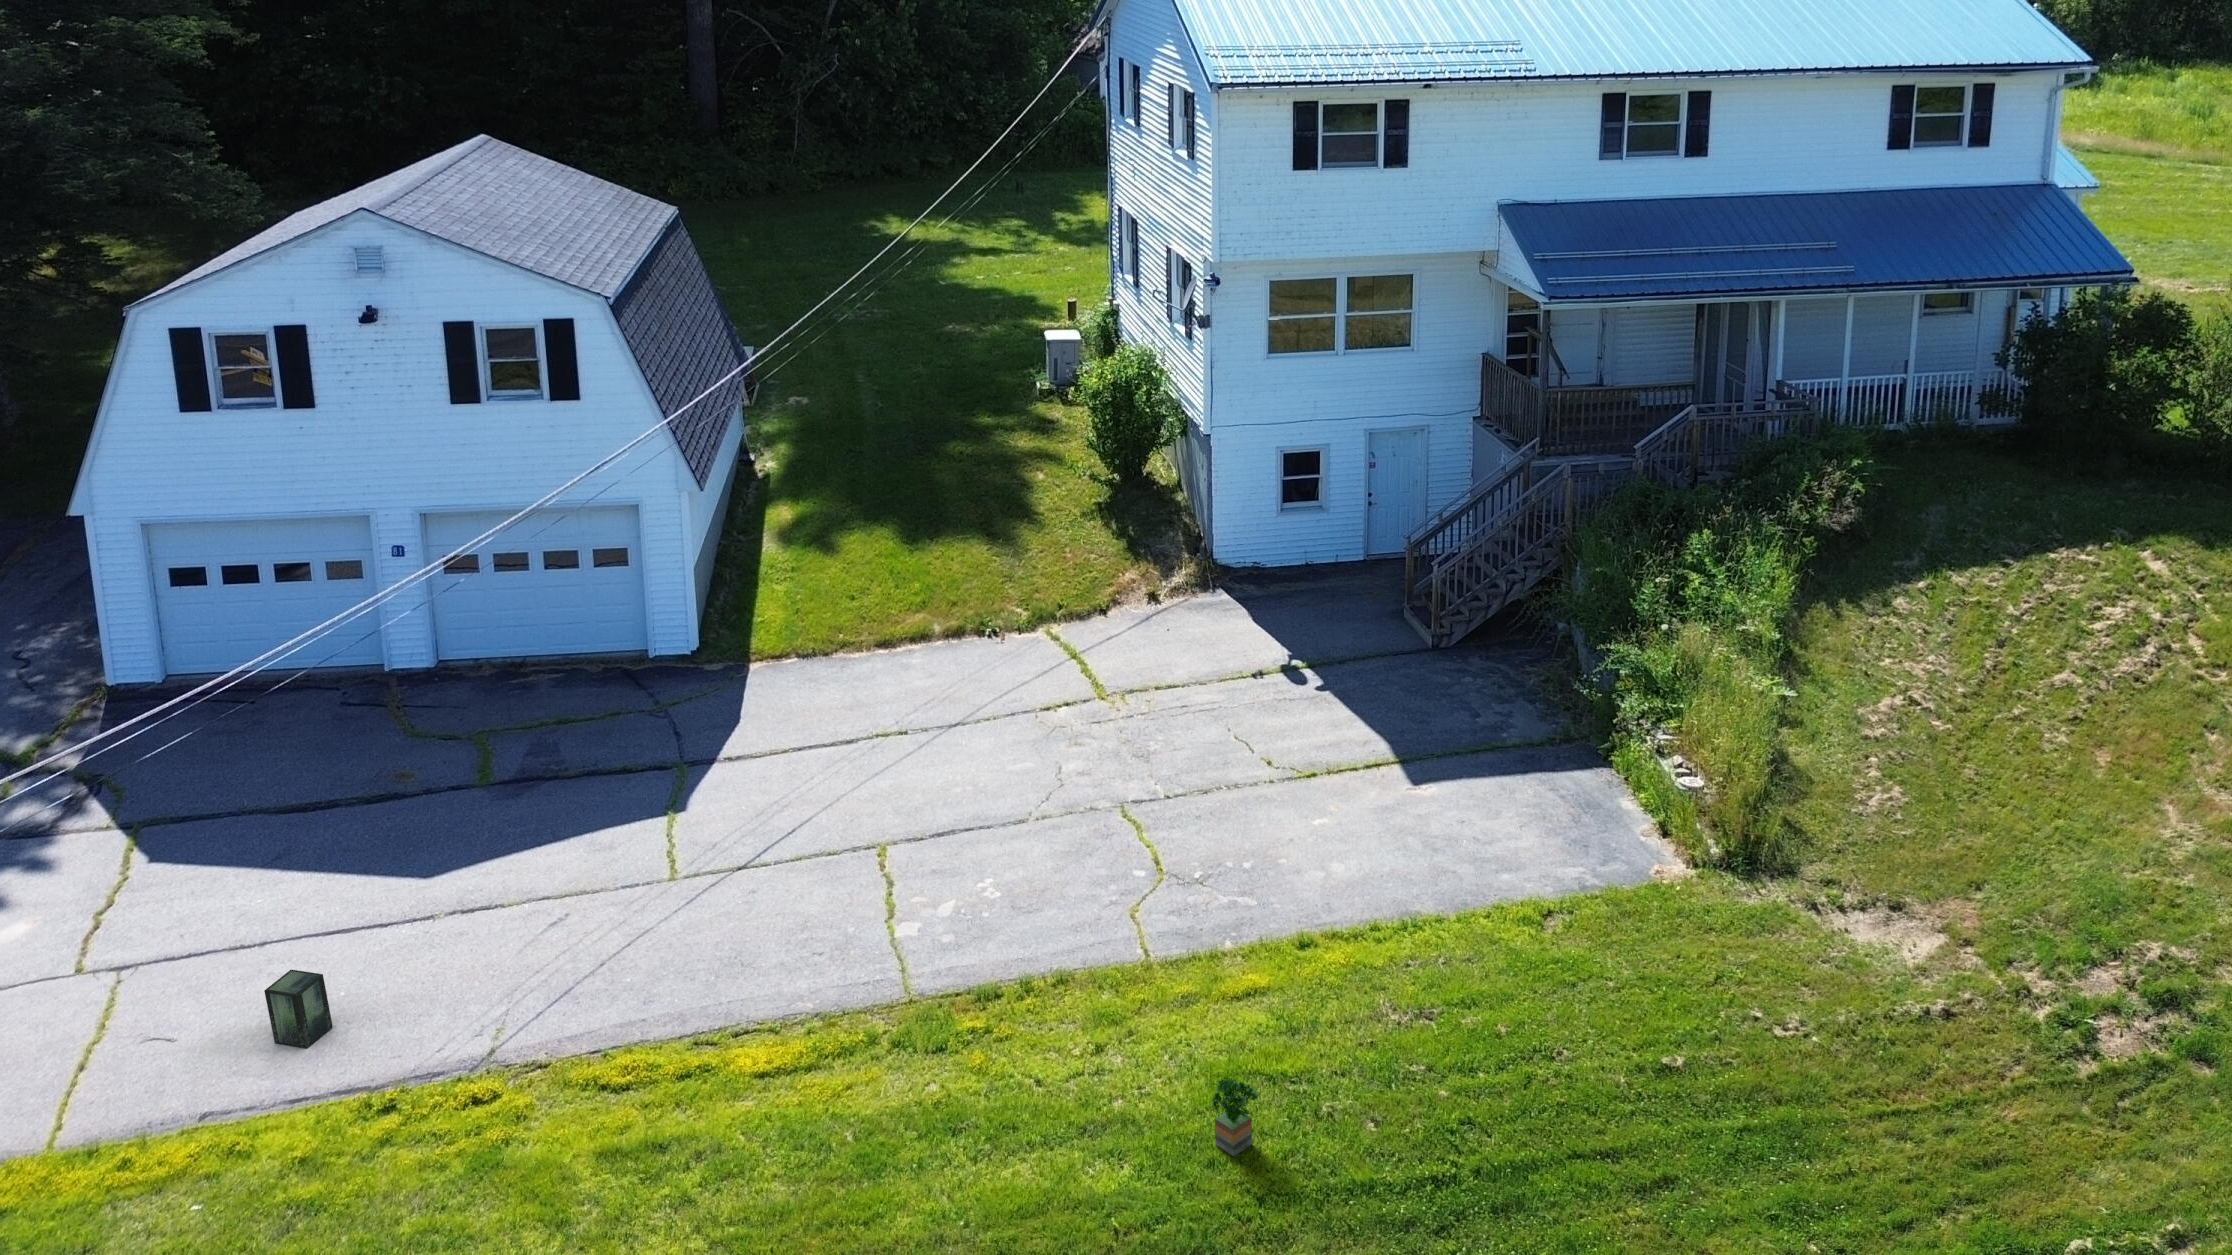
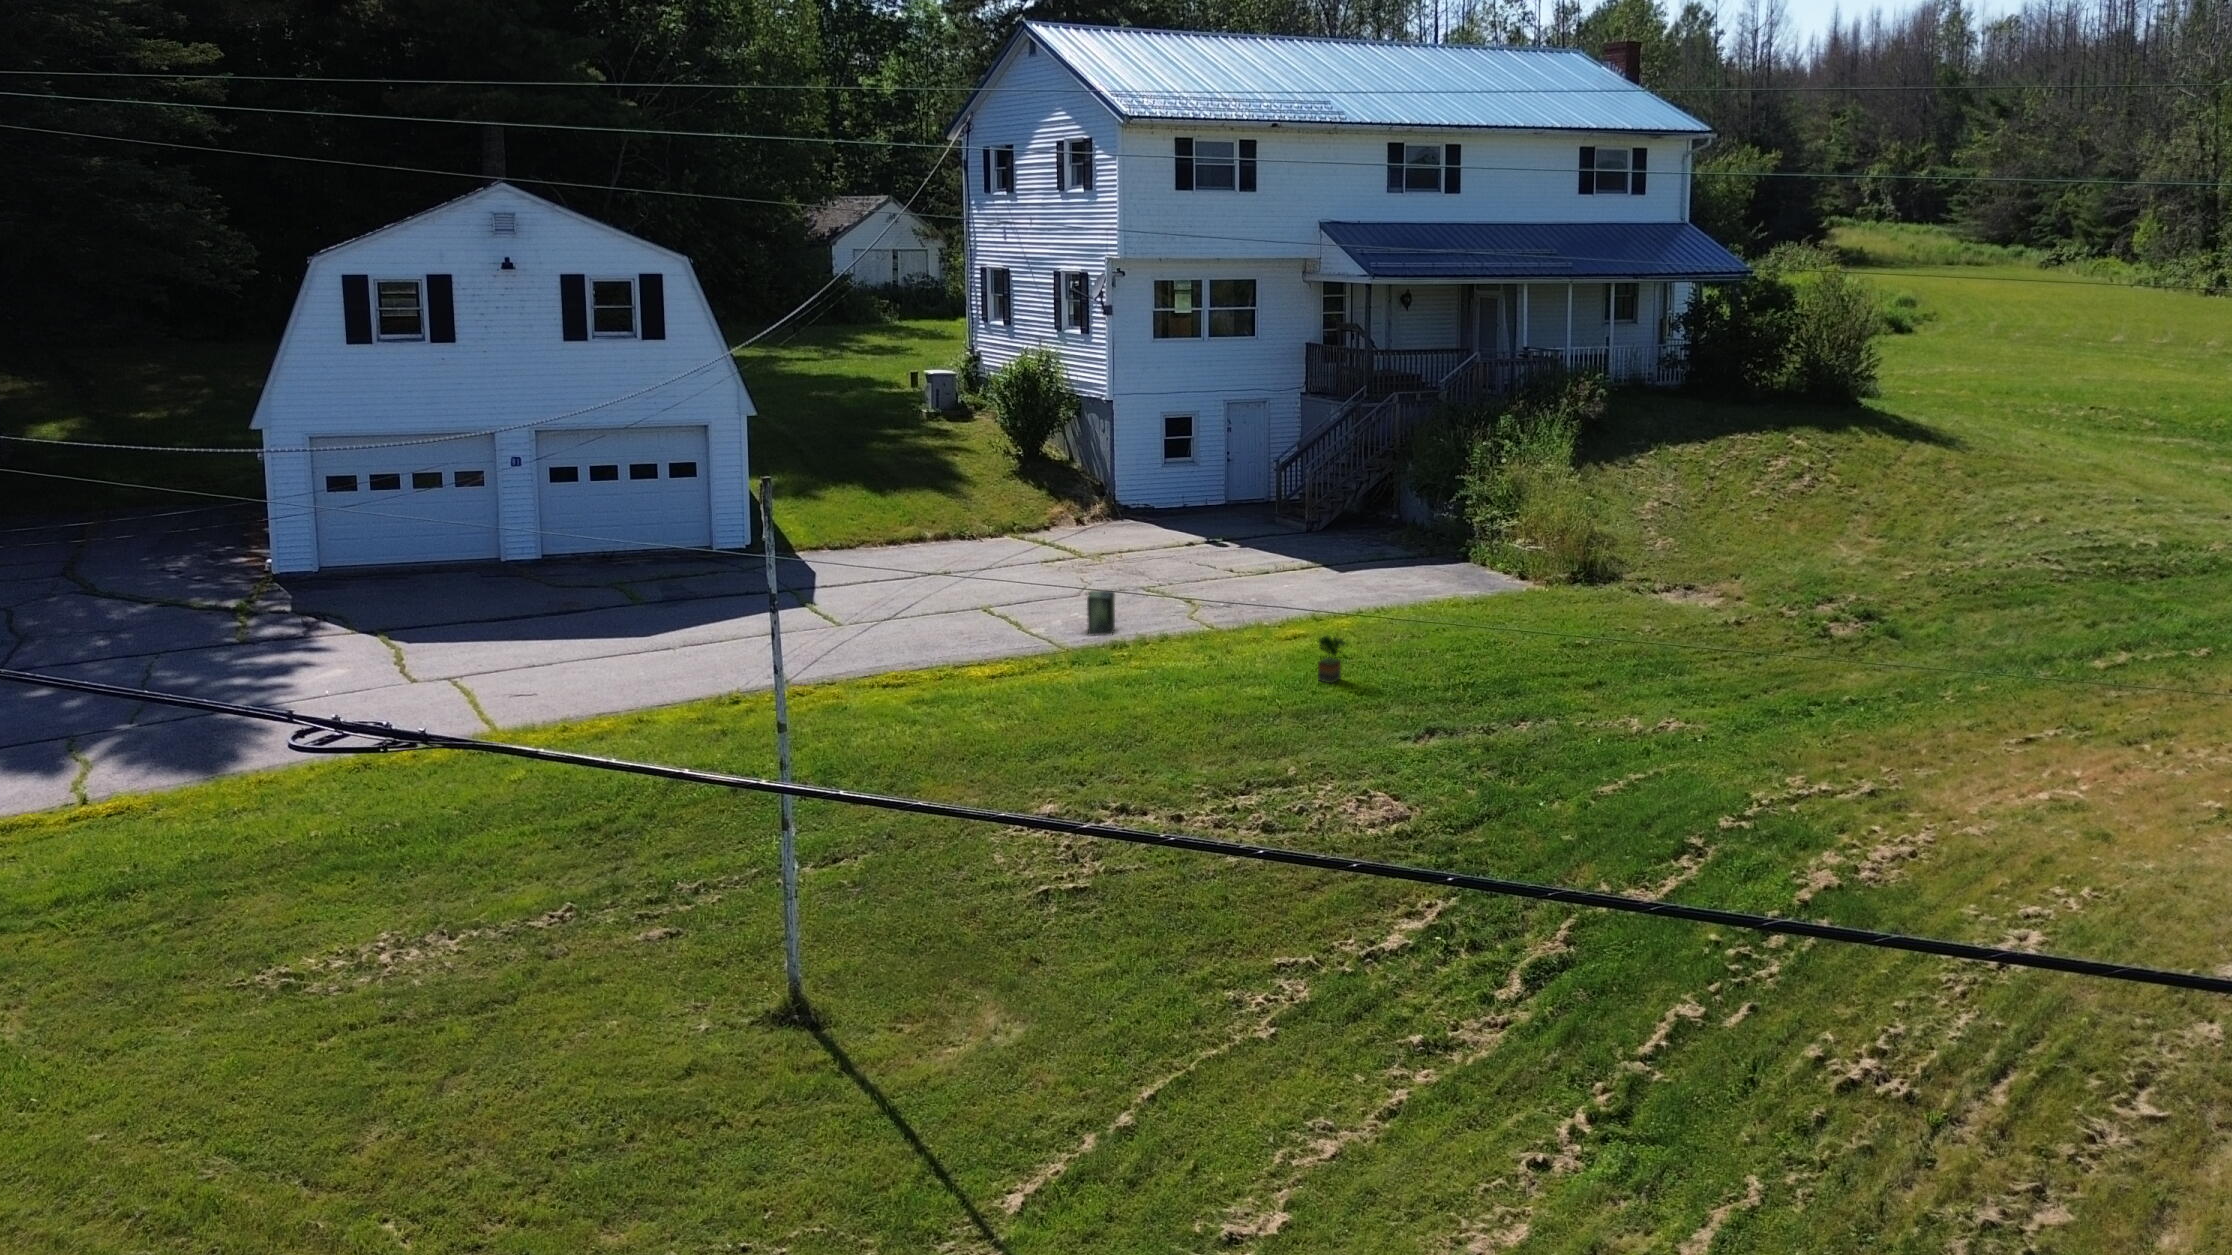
storage box: present [264,970,333,1049] -> present [1087,591,1115,636]

